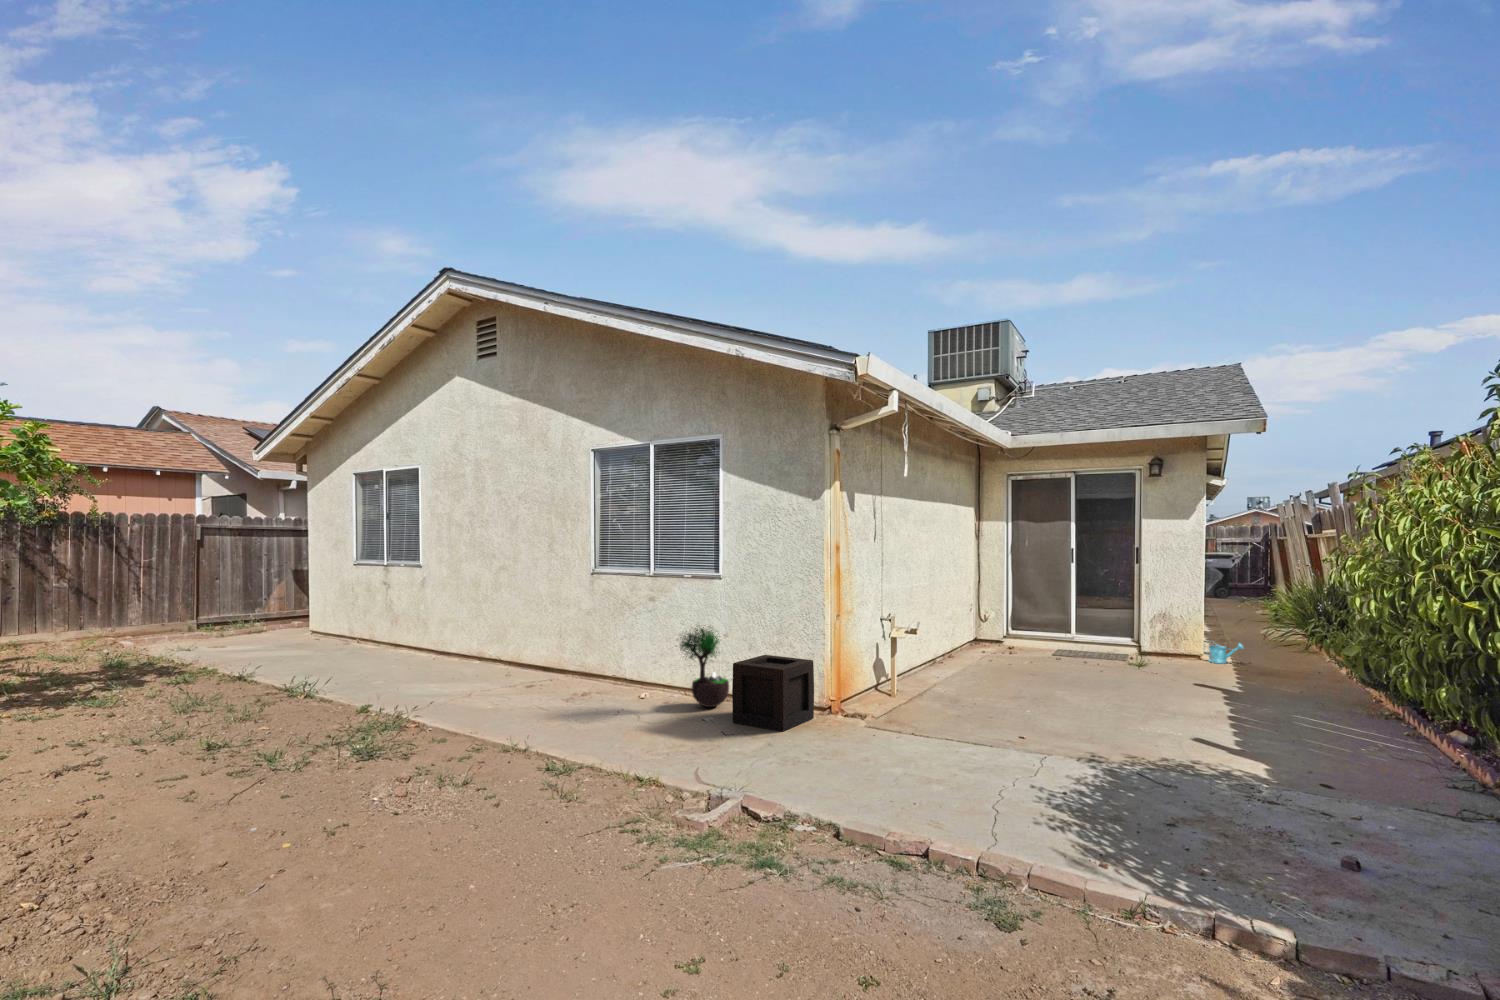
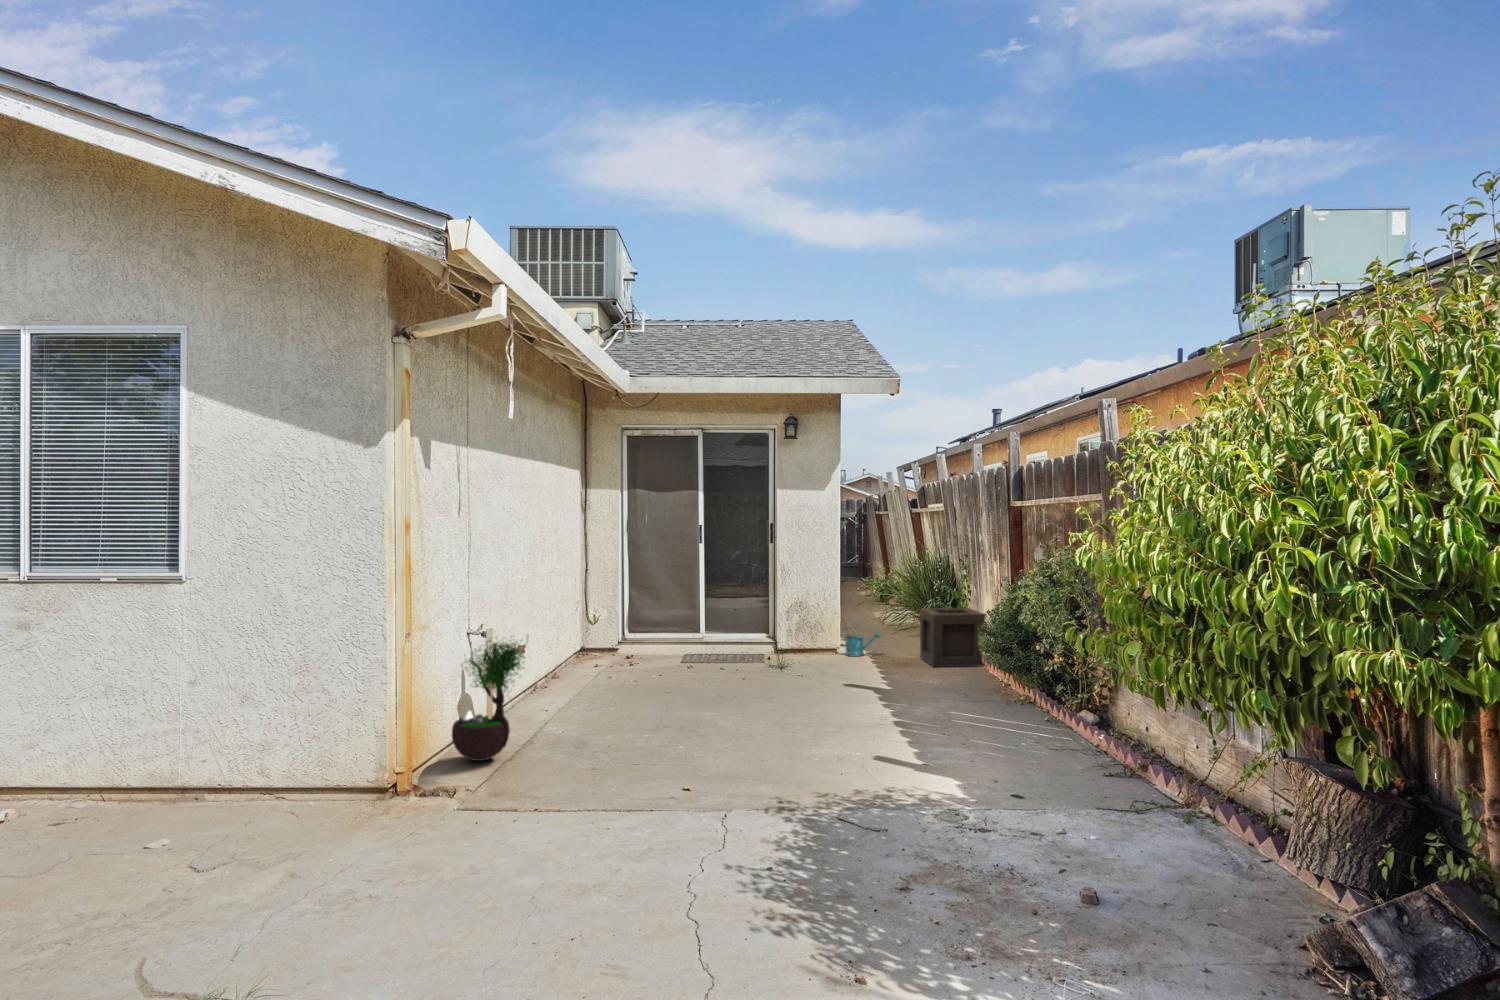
potted tree: present [676,625,729,707] -> present [452,639,525,761]
wooden crate: present [732,655,814,732] -> present [920,608,985,667]

